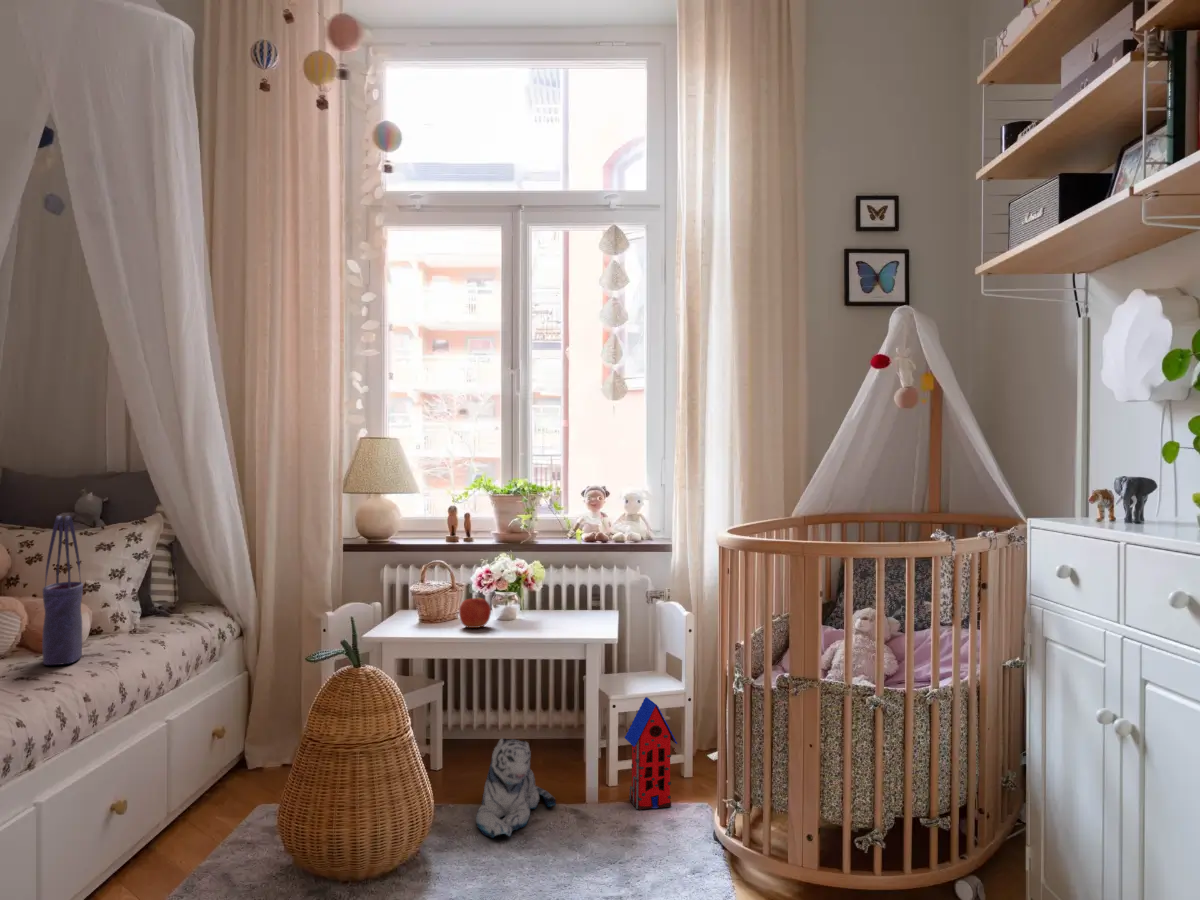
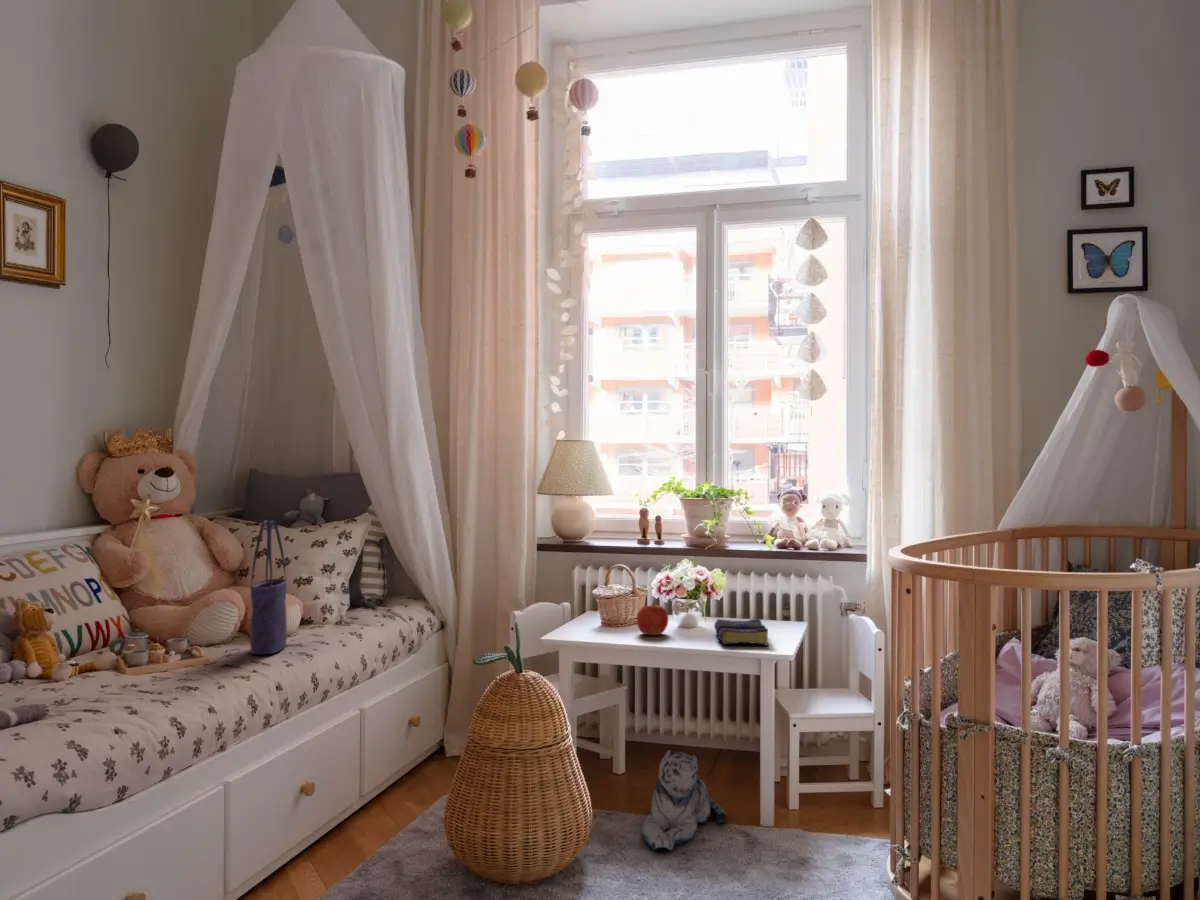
book: none [535,607,592,632] -> present [714,619,768,645]
toy house: present [625,697,677,810] -> none [800,719,855,836]

